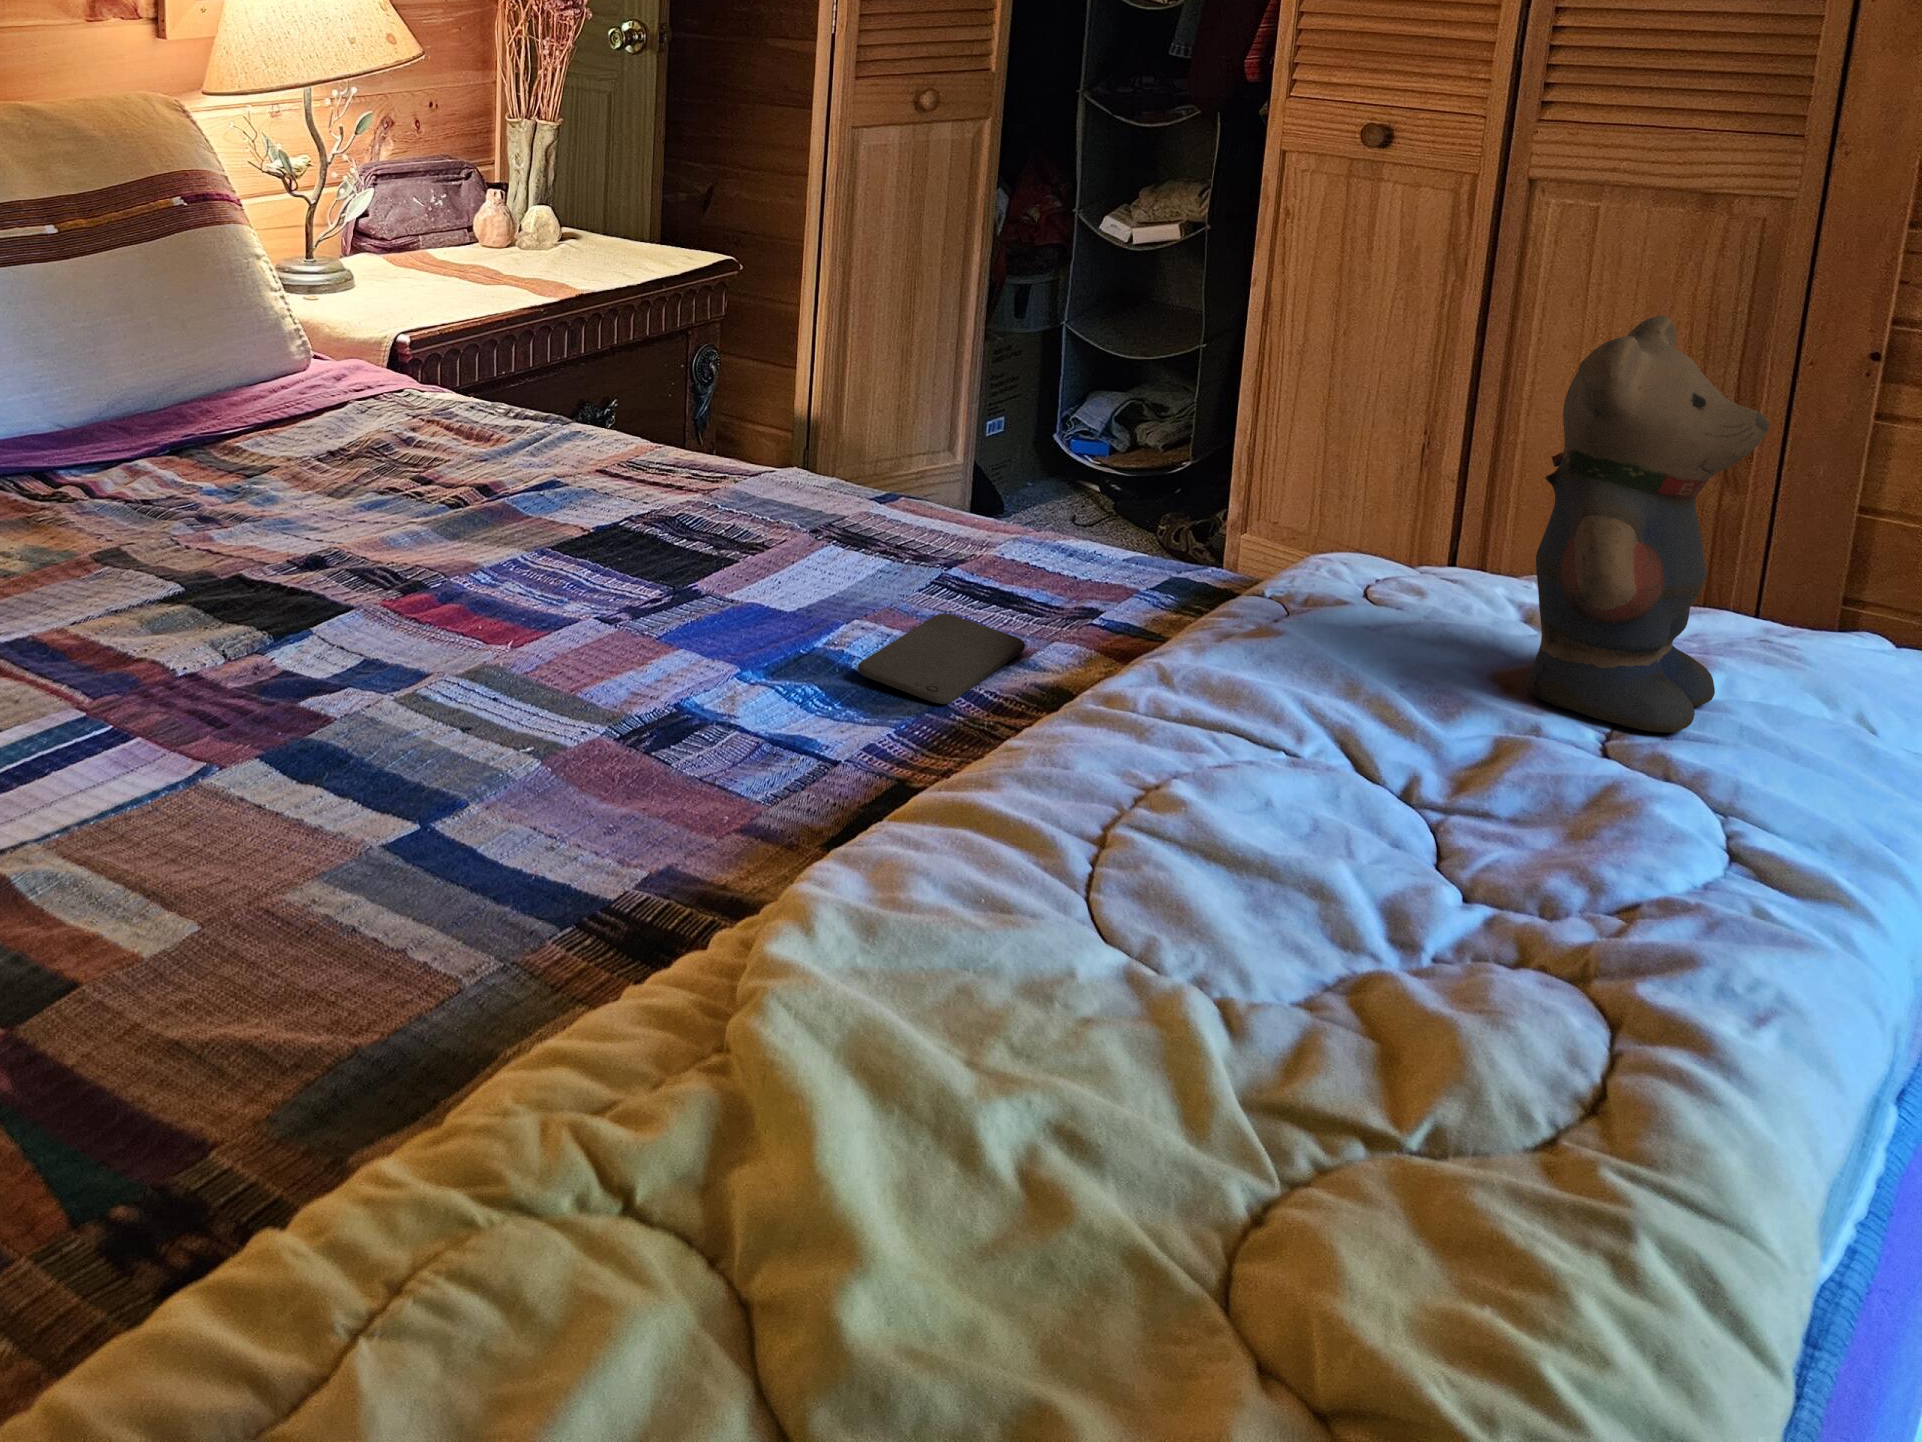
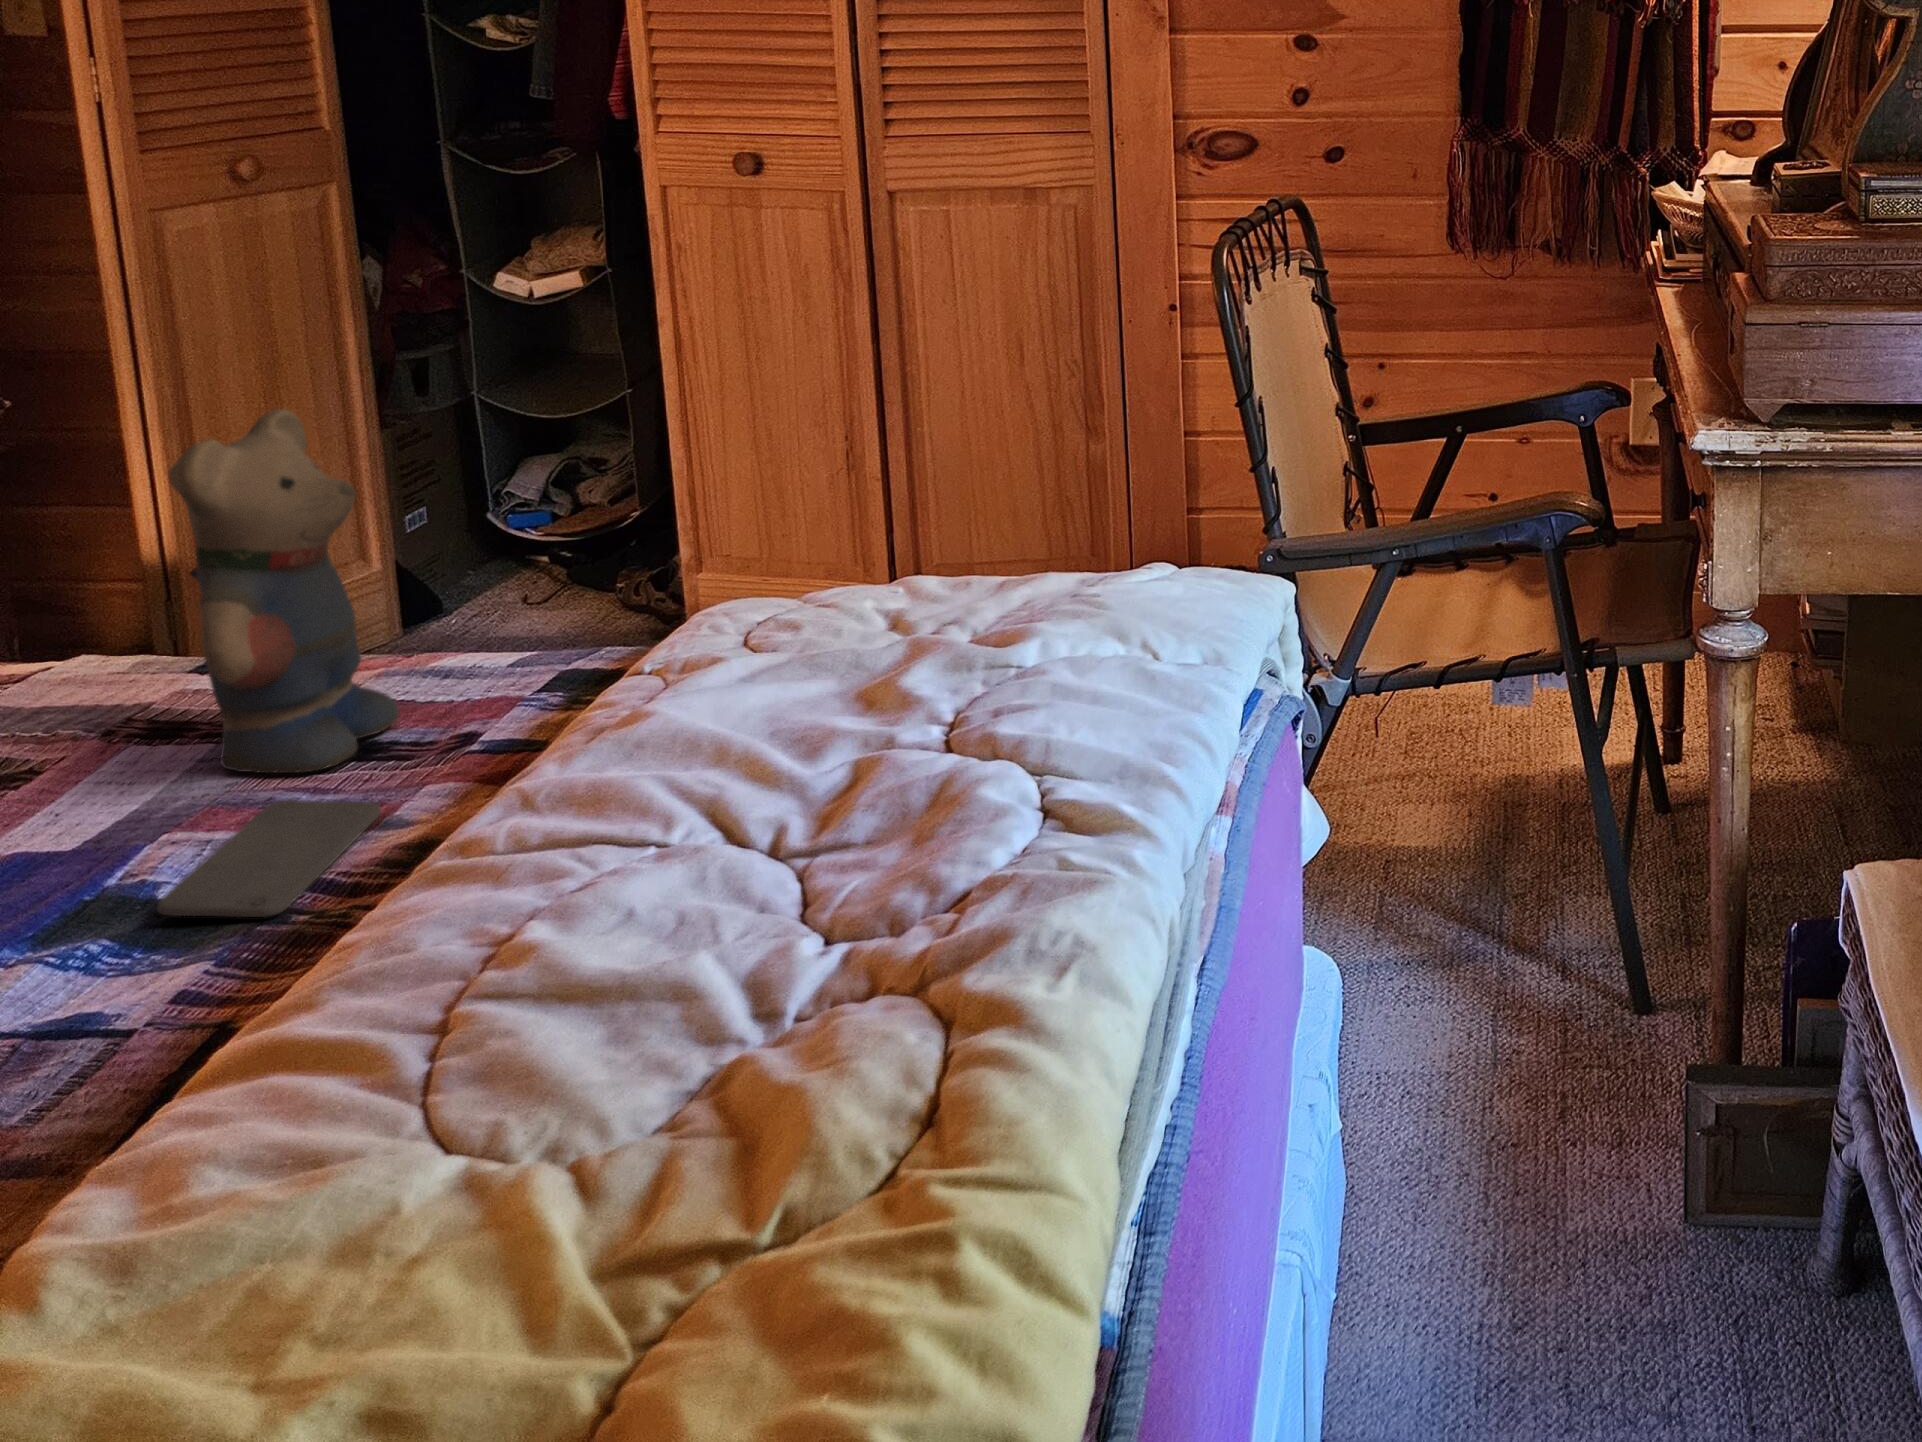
teddy bear: present [1526,316,1770,732] -> present [168,409,399,773]

